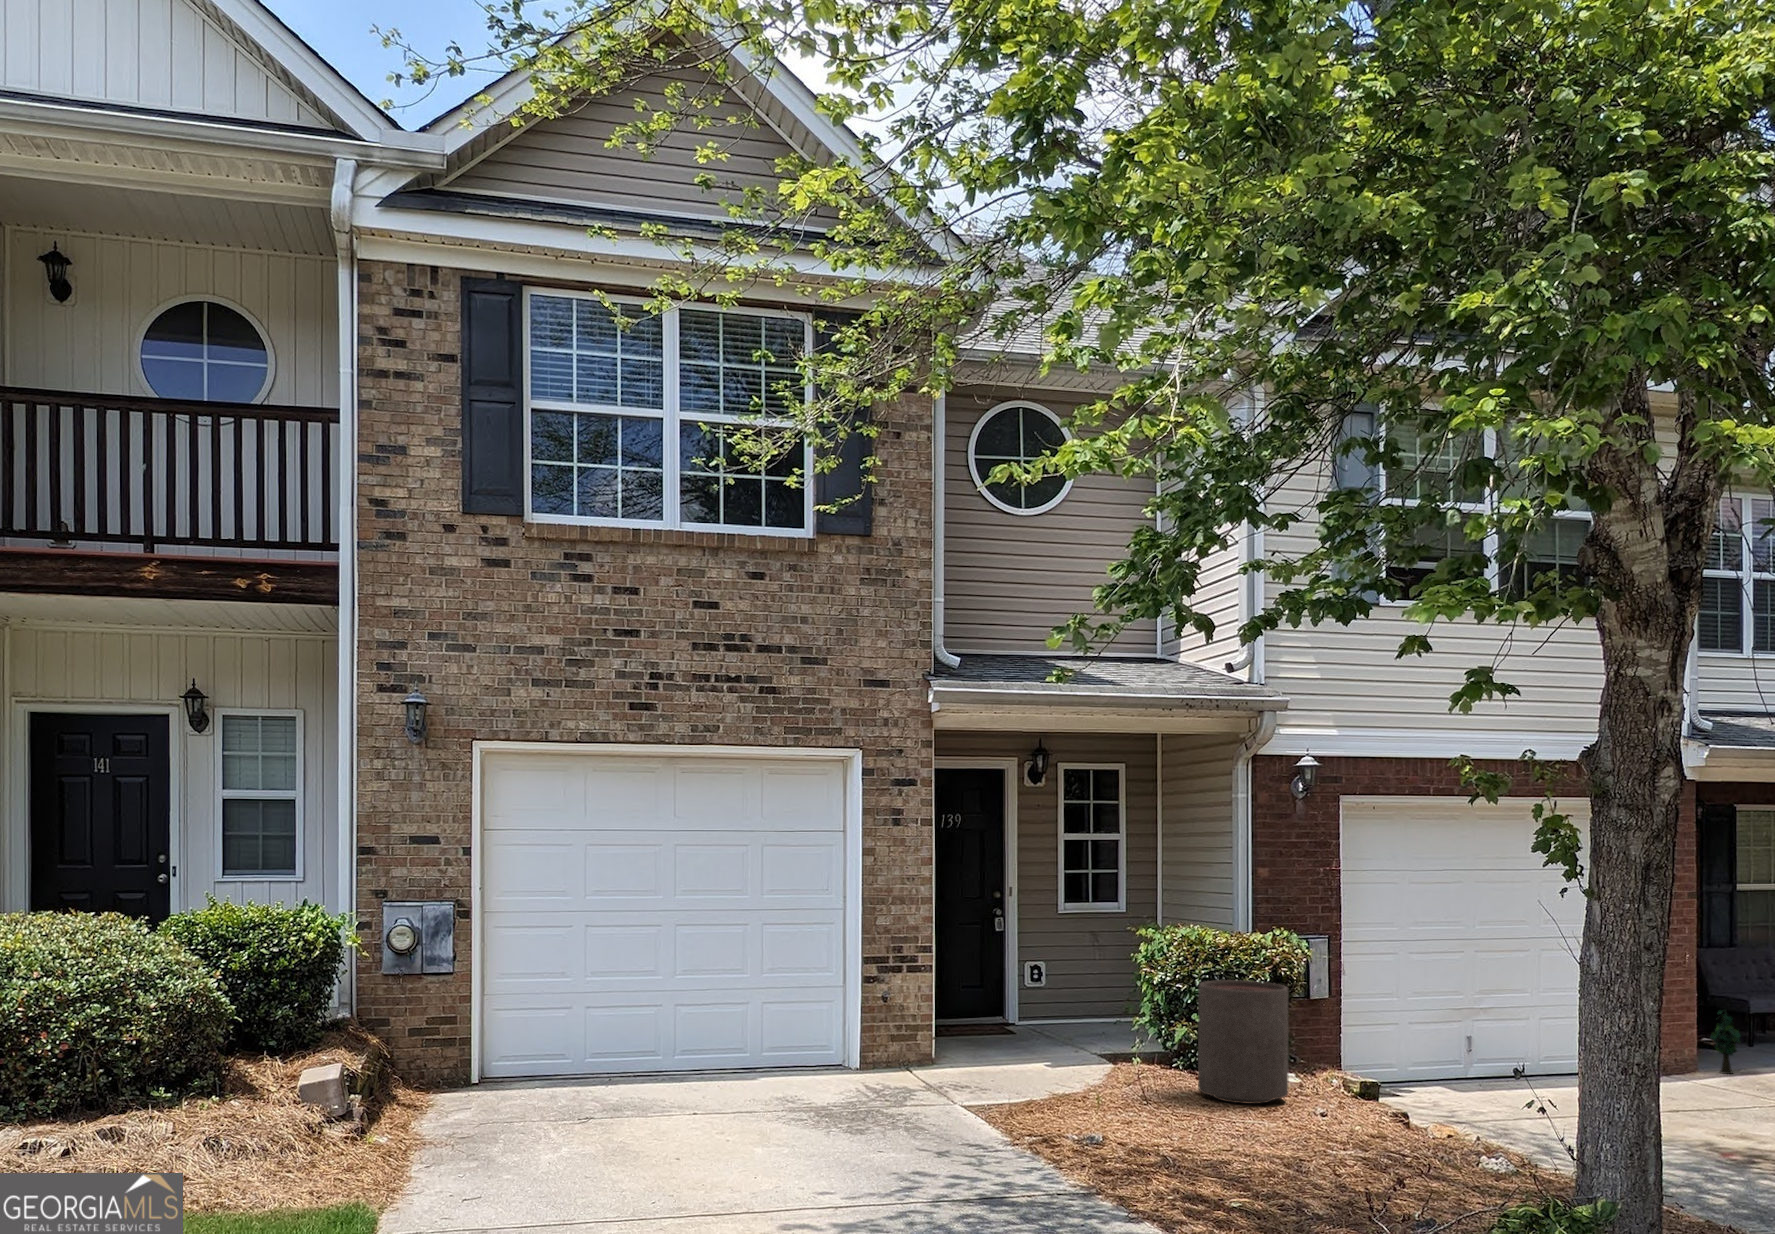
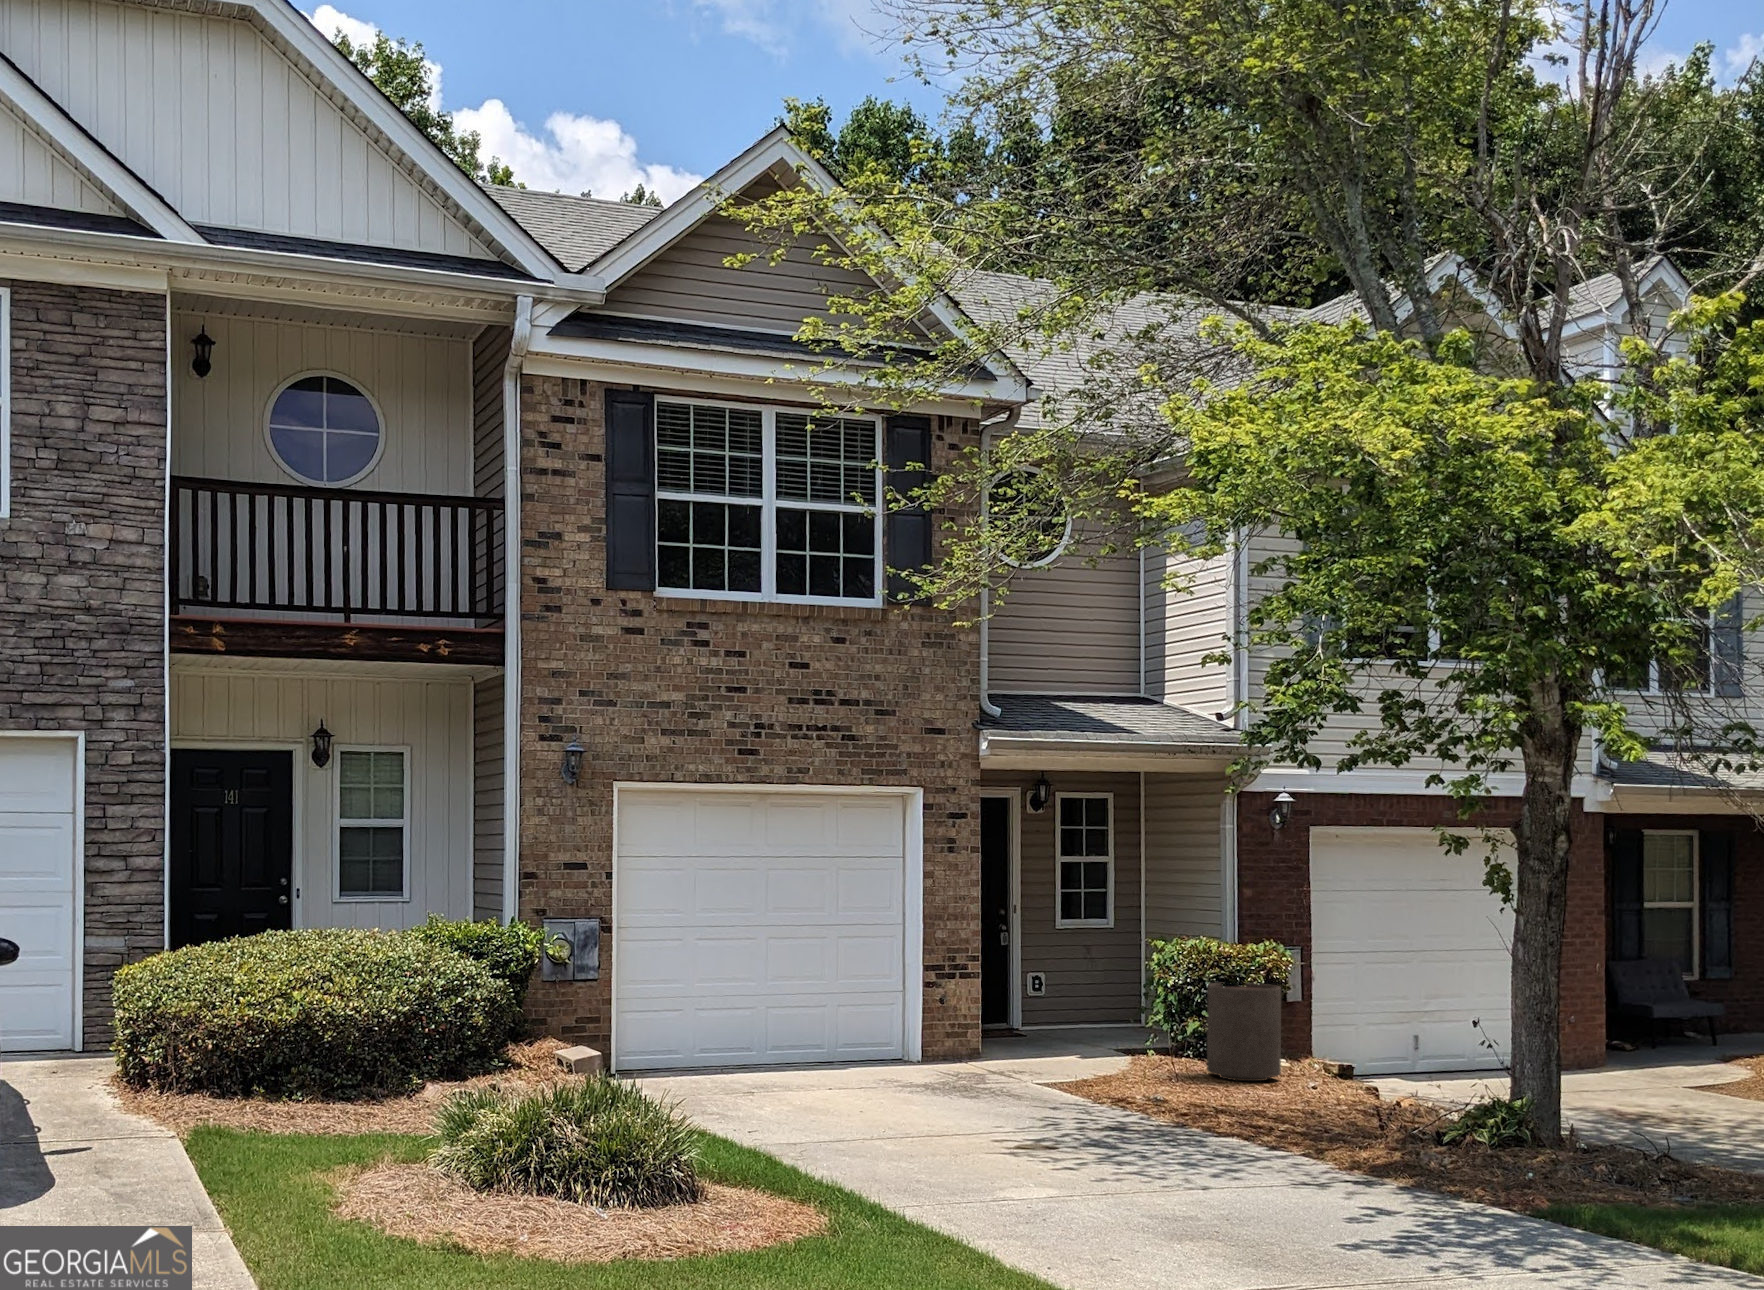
decorative plant: present [1710,1009,1741,1074] -> none [1606,1009,1632,1063]

